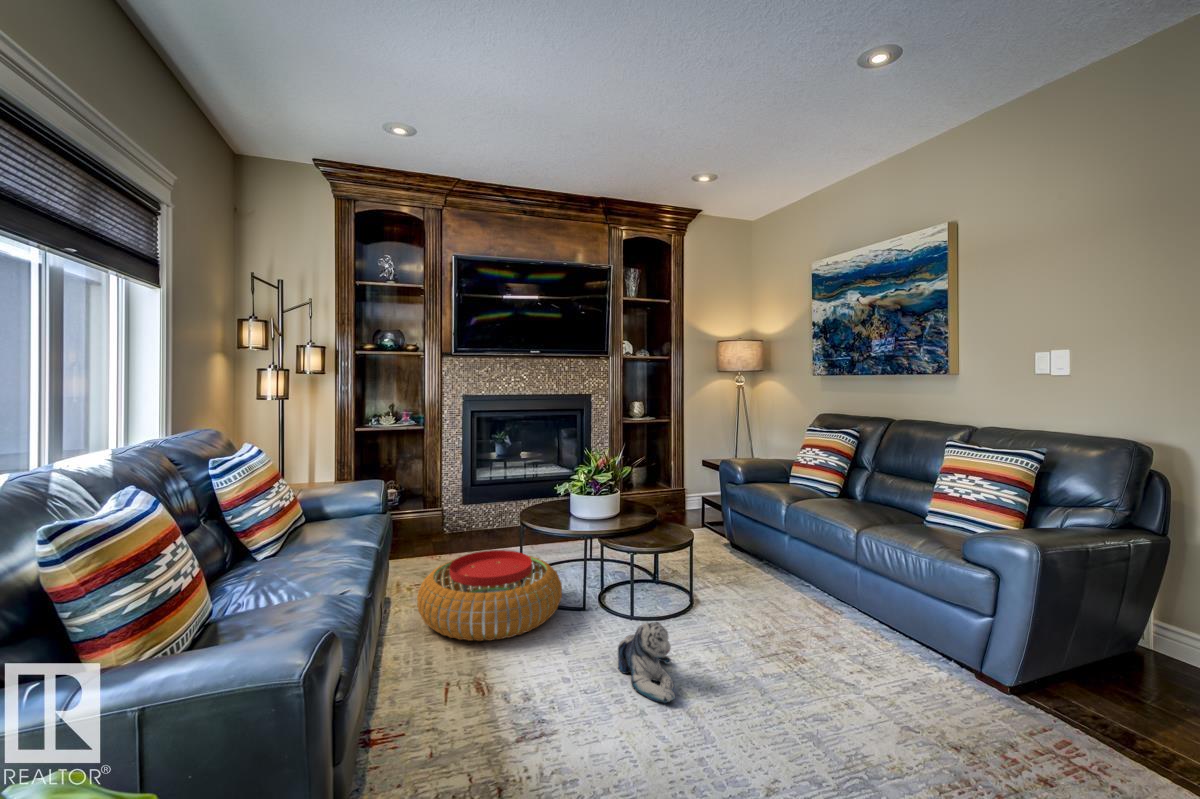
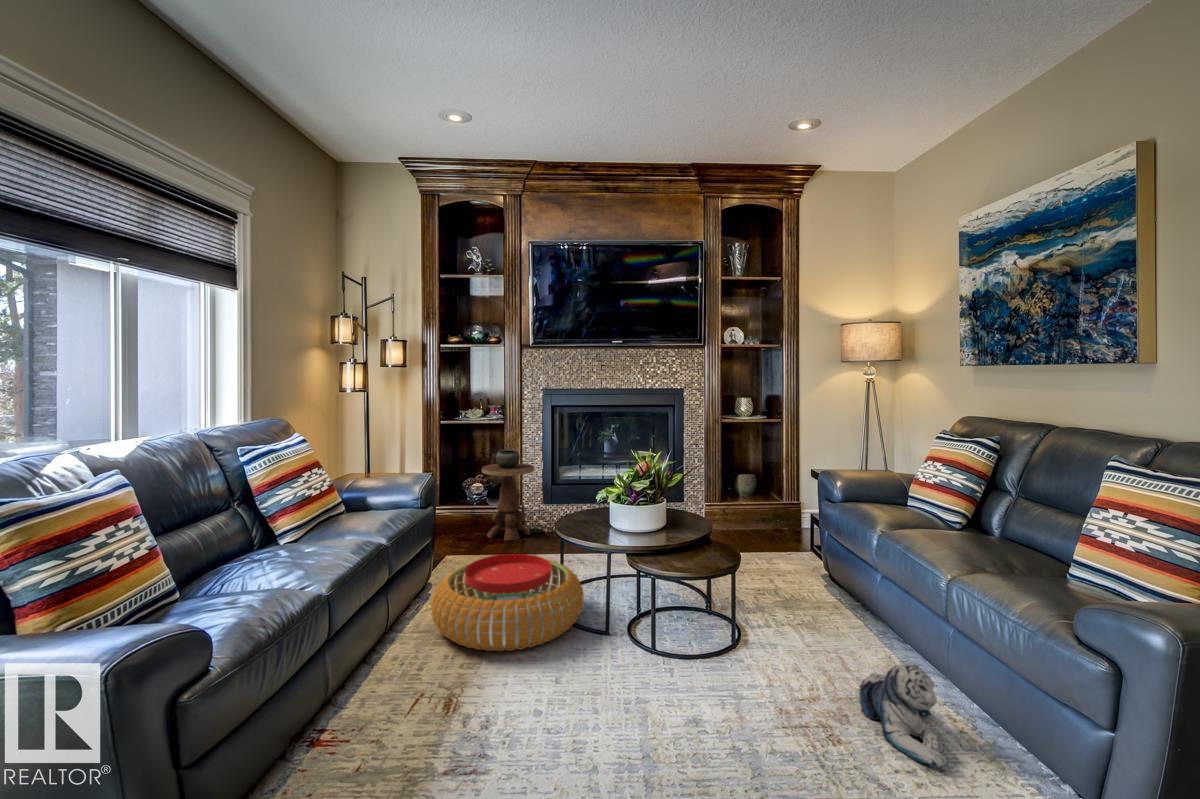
side table: none [411,456,464,545] -> present [482,450,534,541]
plush toy: present [618,622,675,703] -> present [859,665,947,768]

